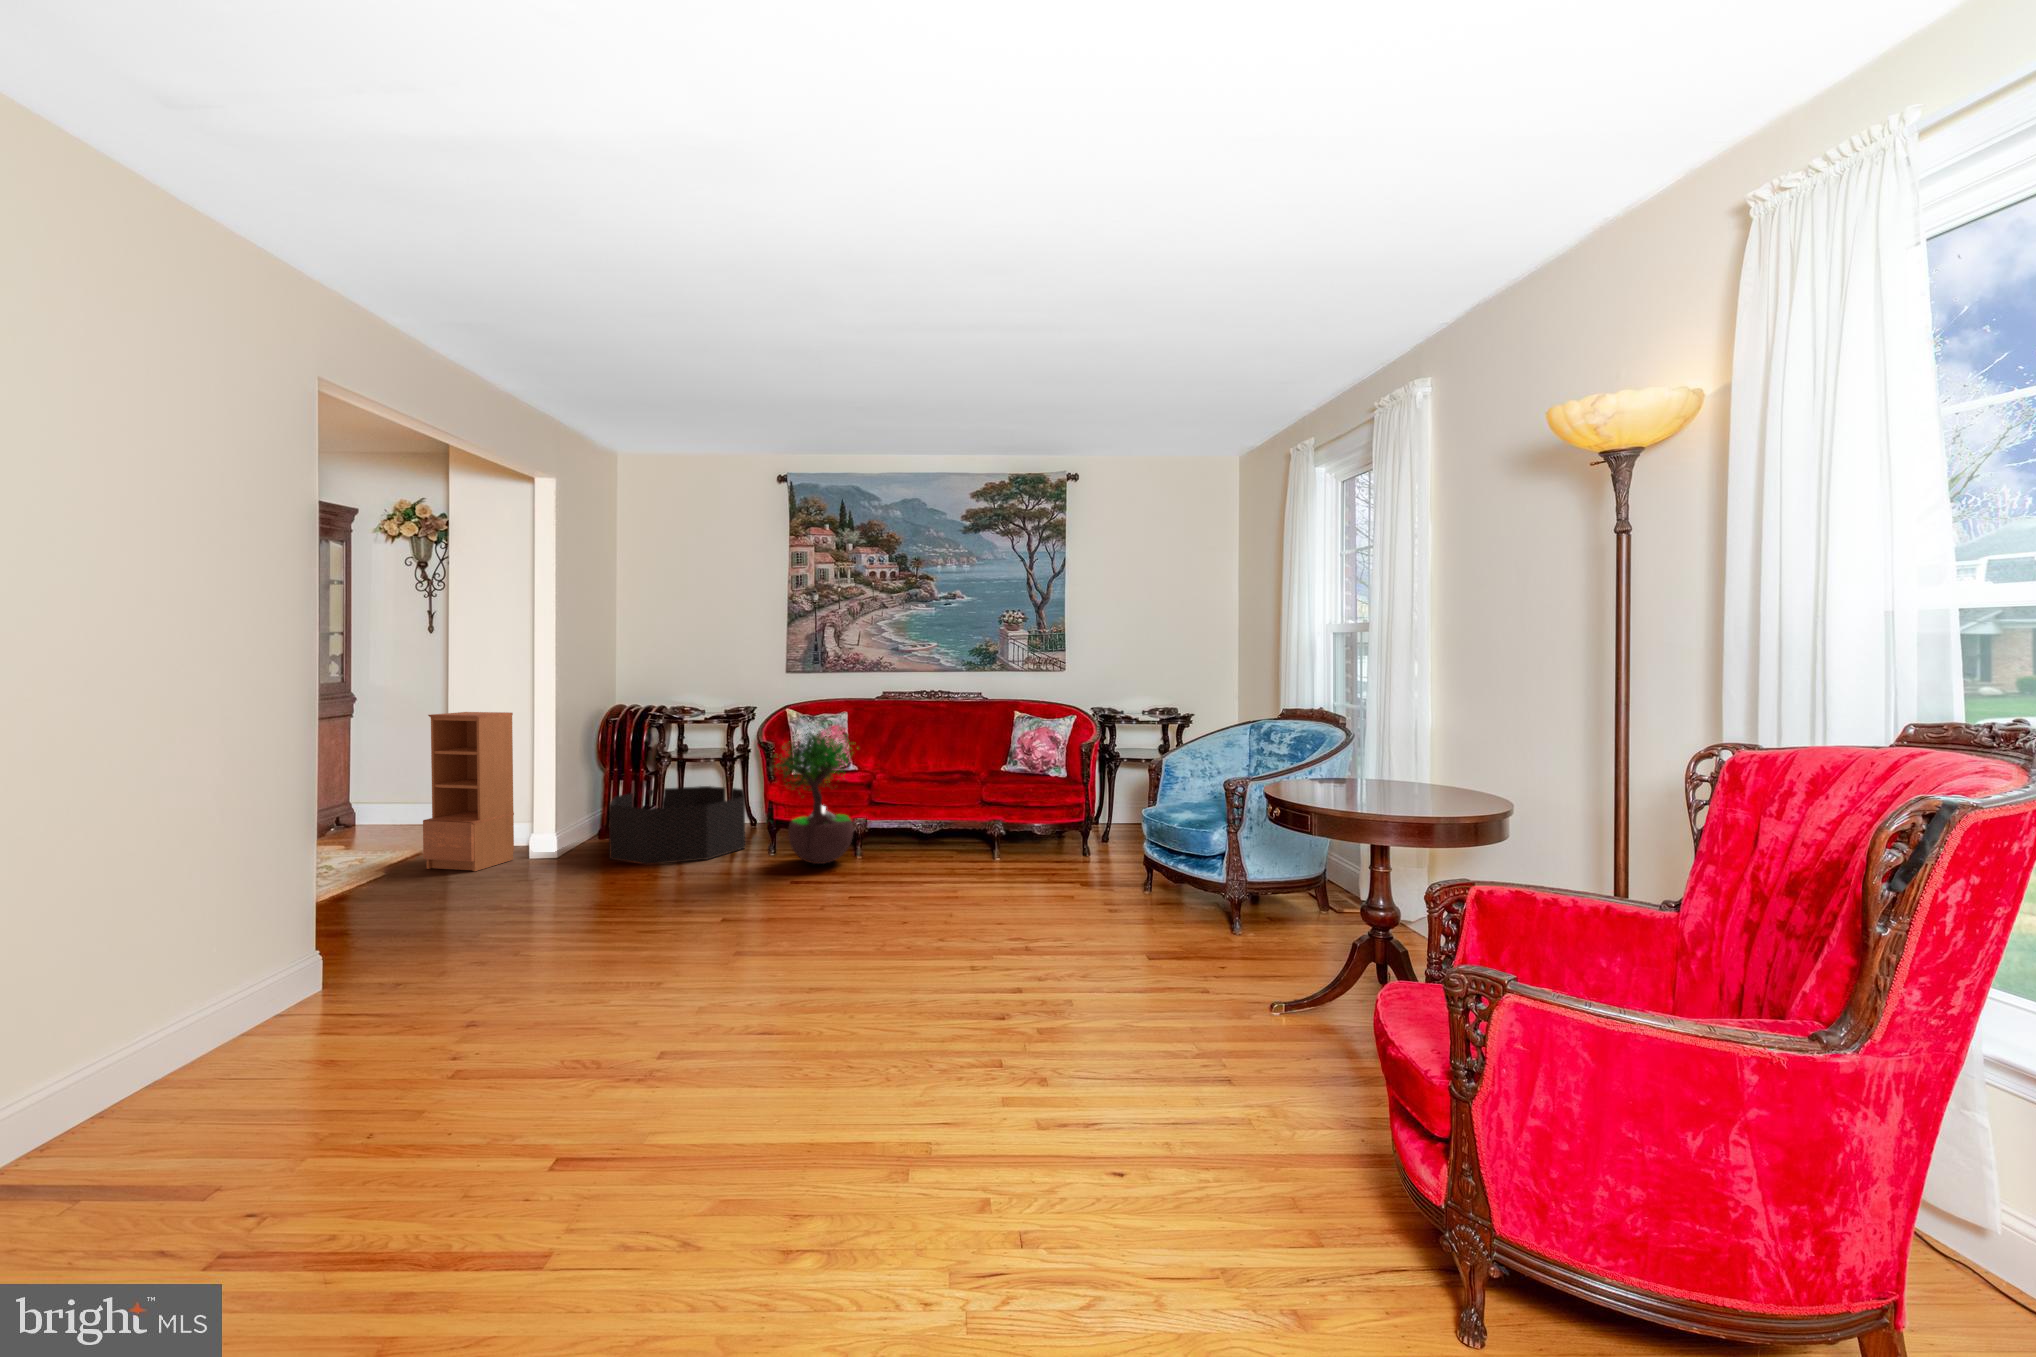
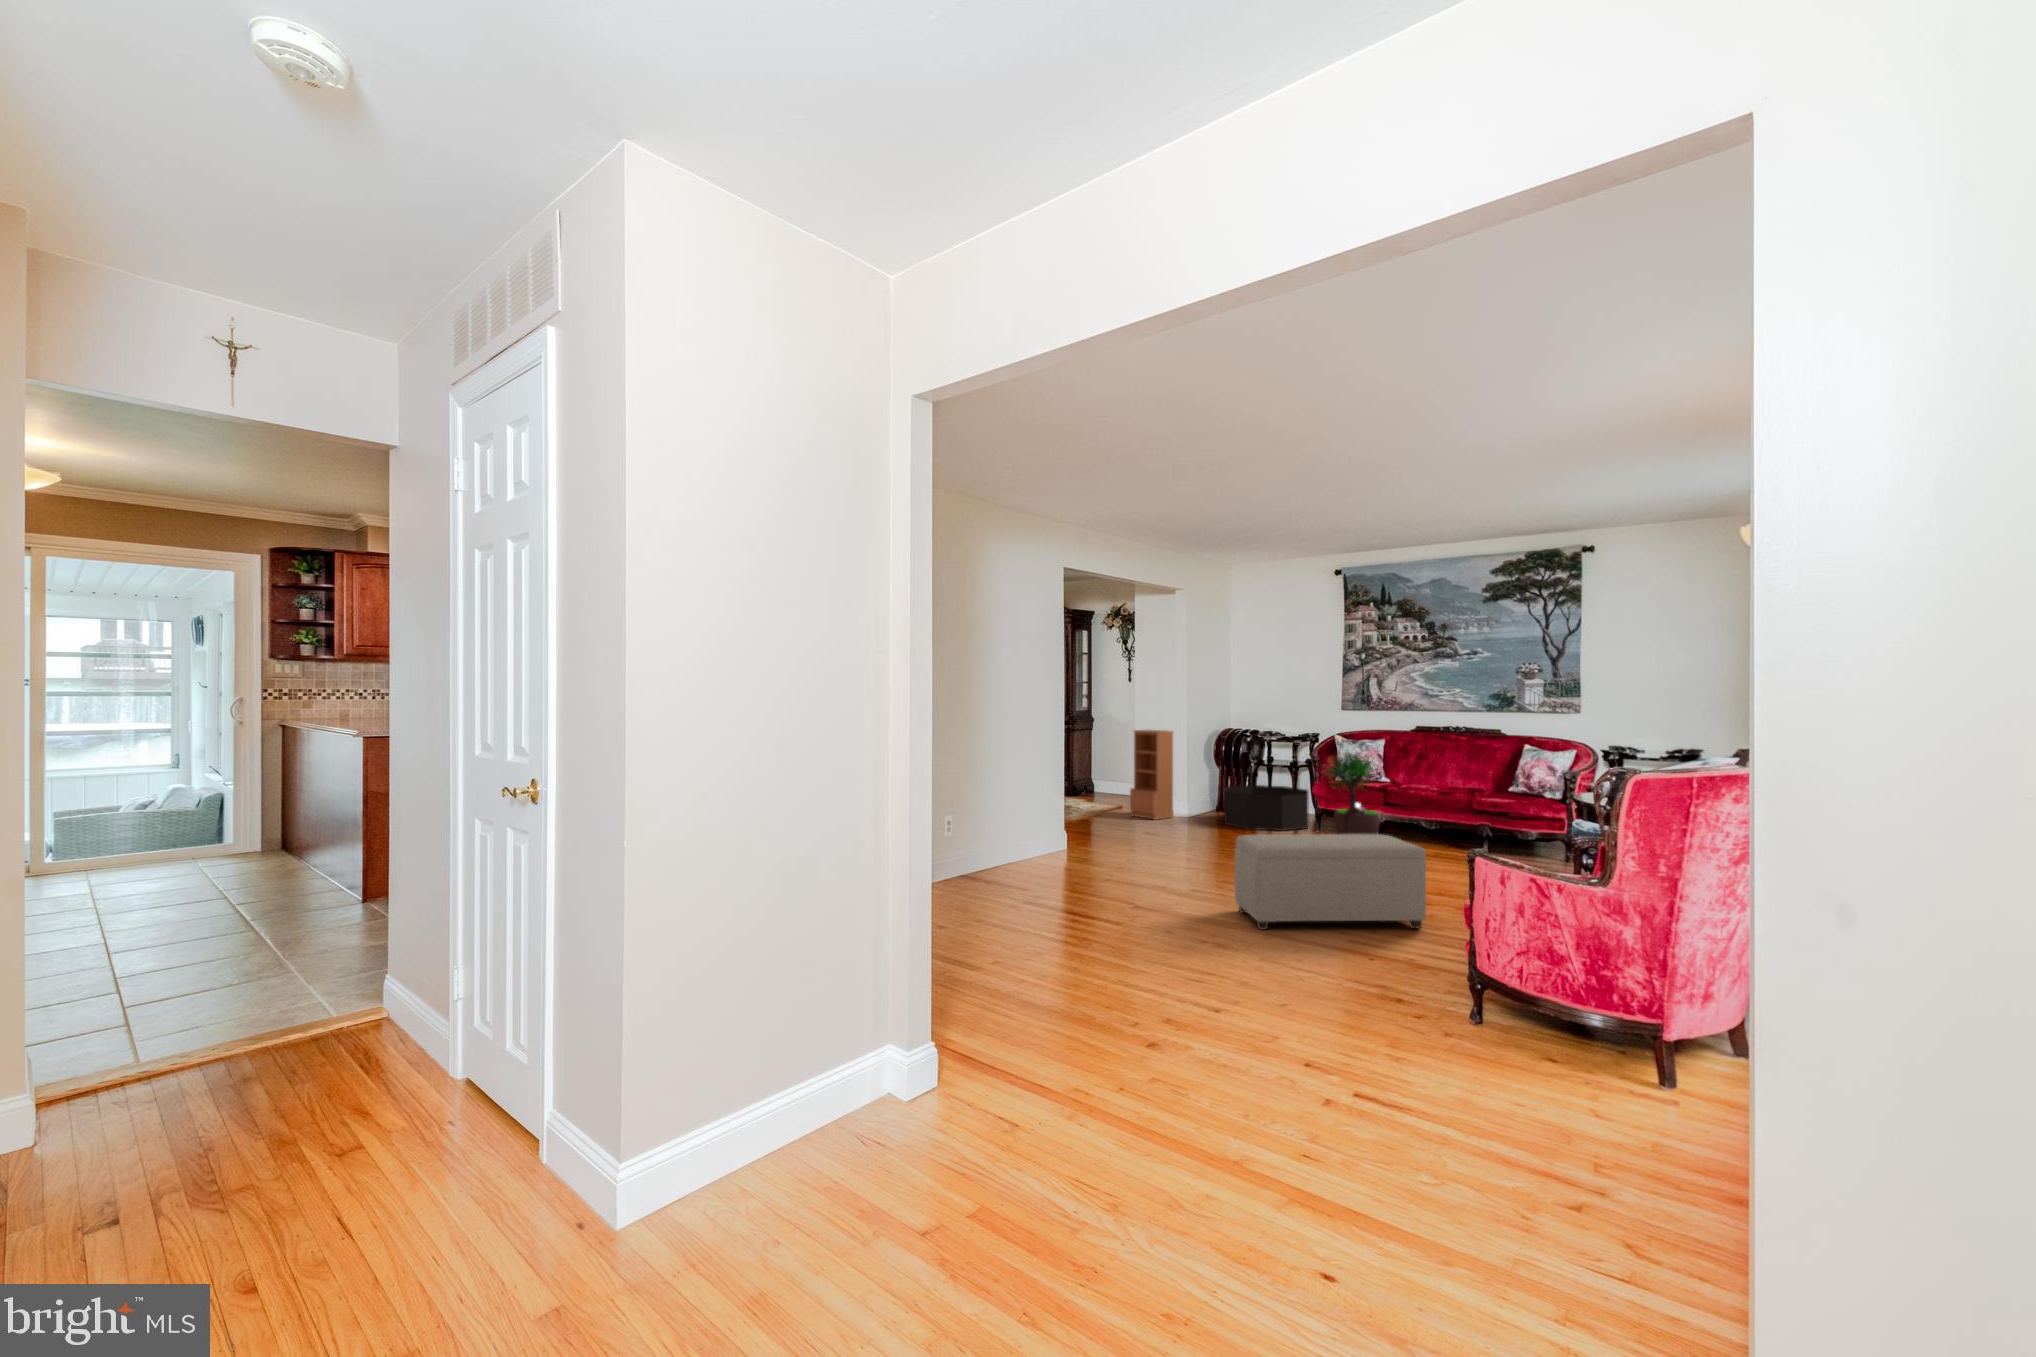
ottoman: none [633,899,1040,1249] -> present [1235,834,1426,930]

